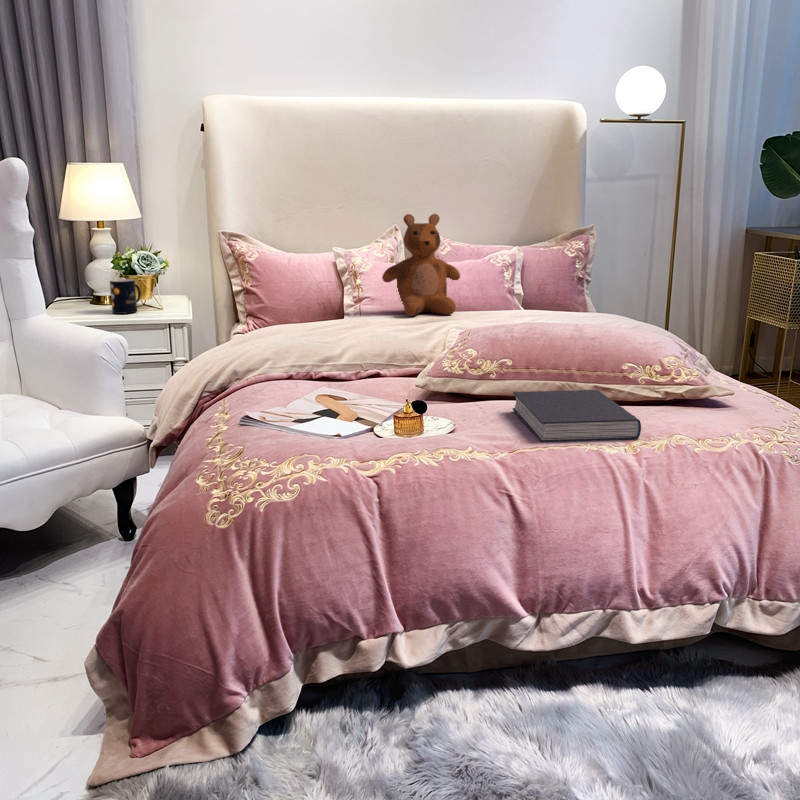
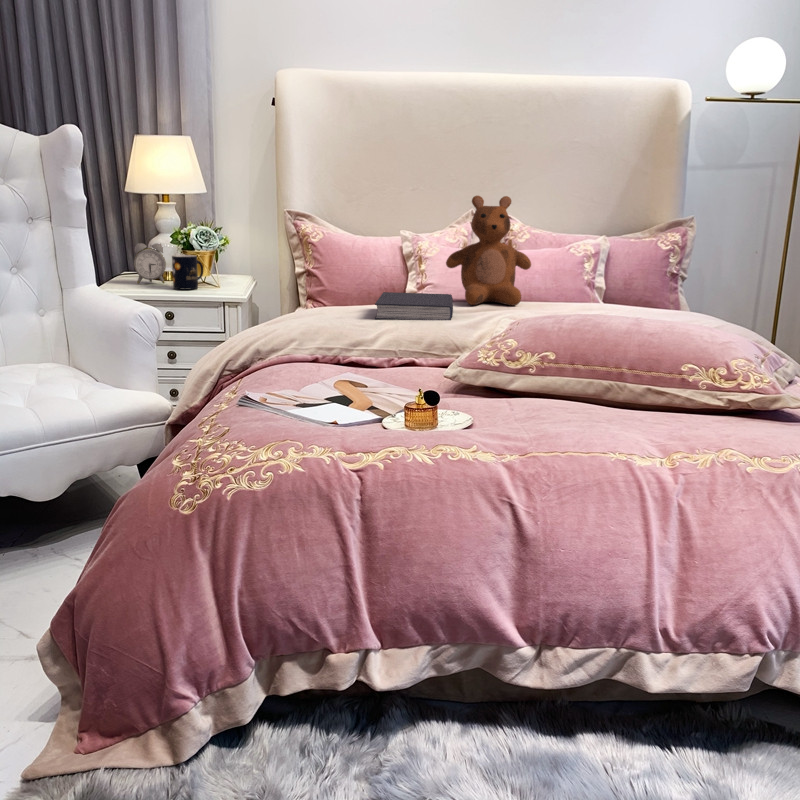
alarm clock: none [68,269,101,310] -> present [134,243,166,283]
book: present [513,390,641,442] -> present [375,292,453,320]

